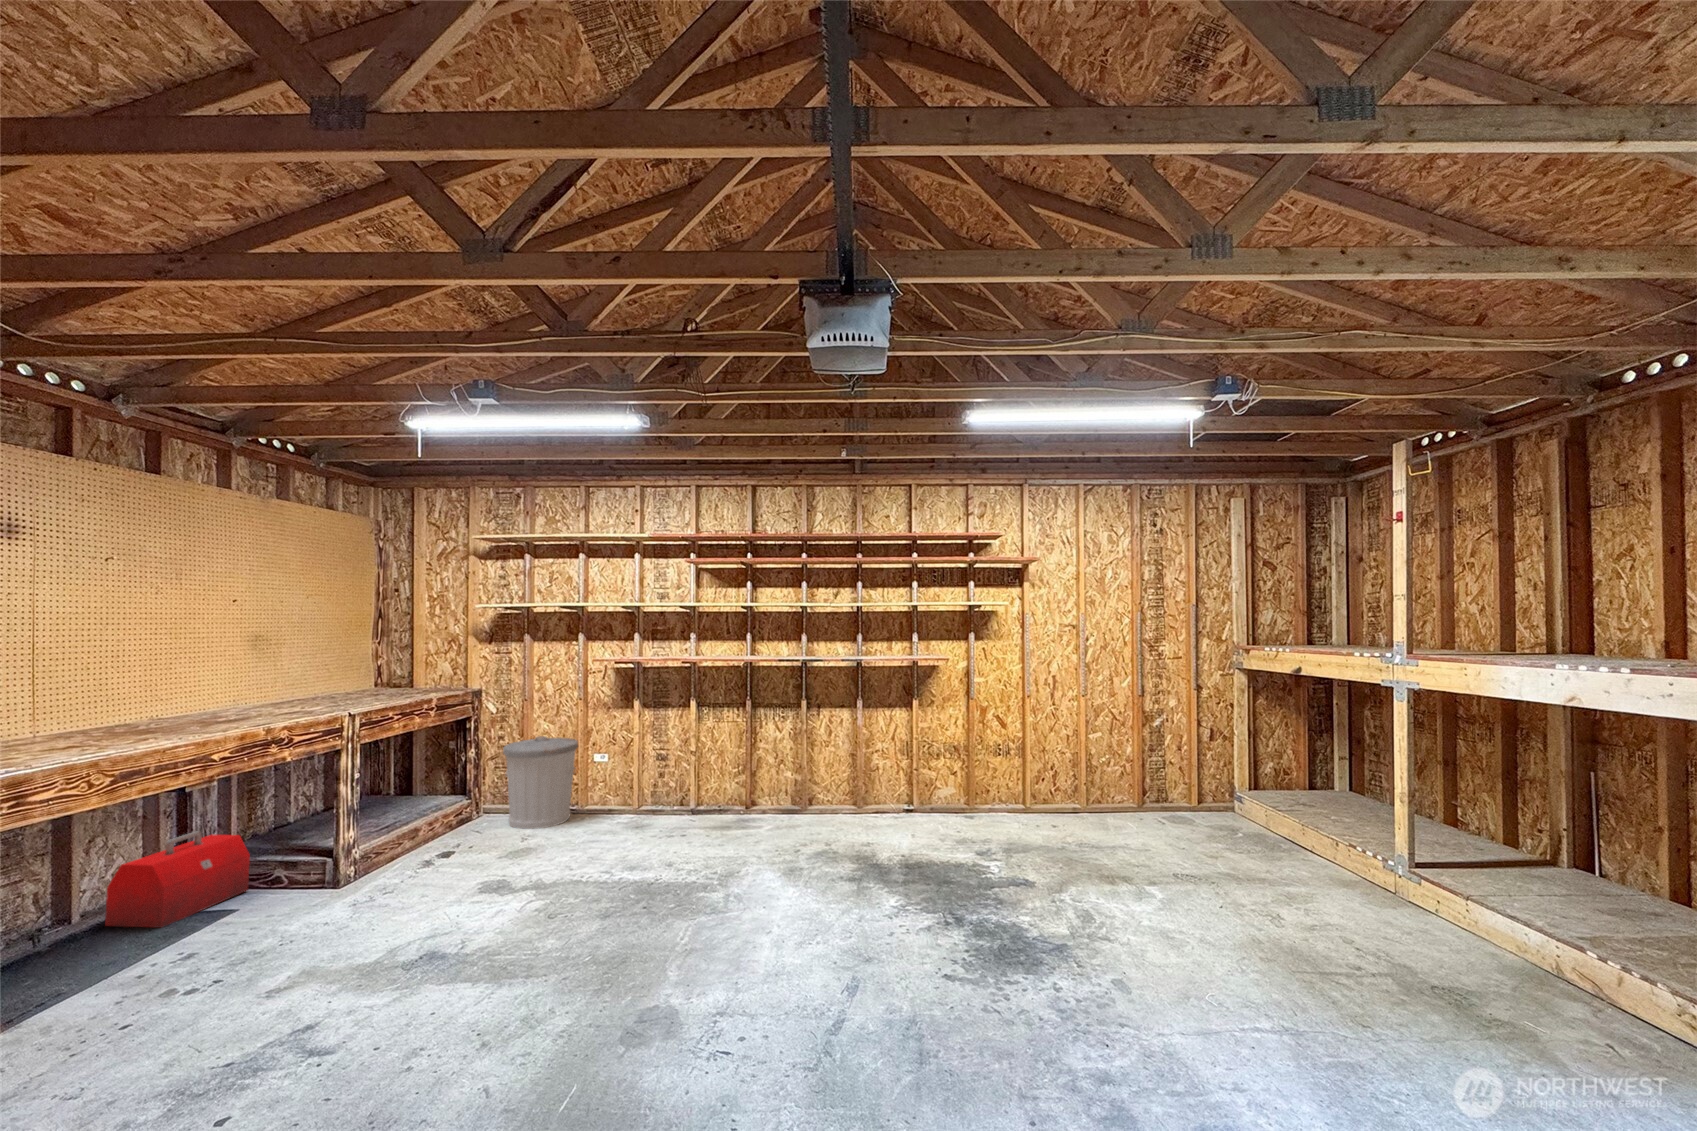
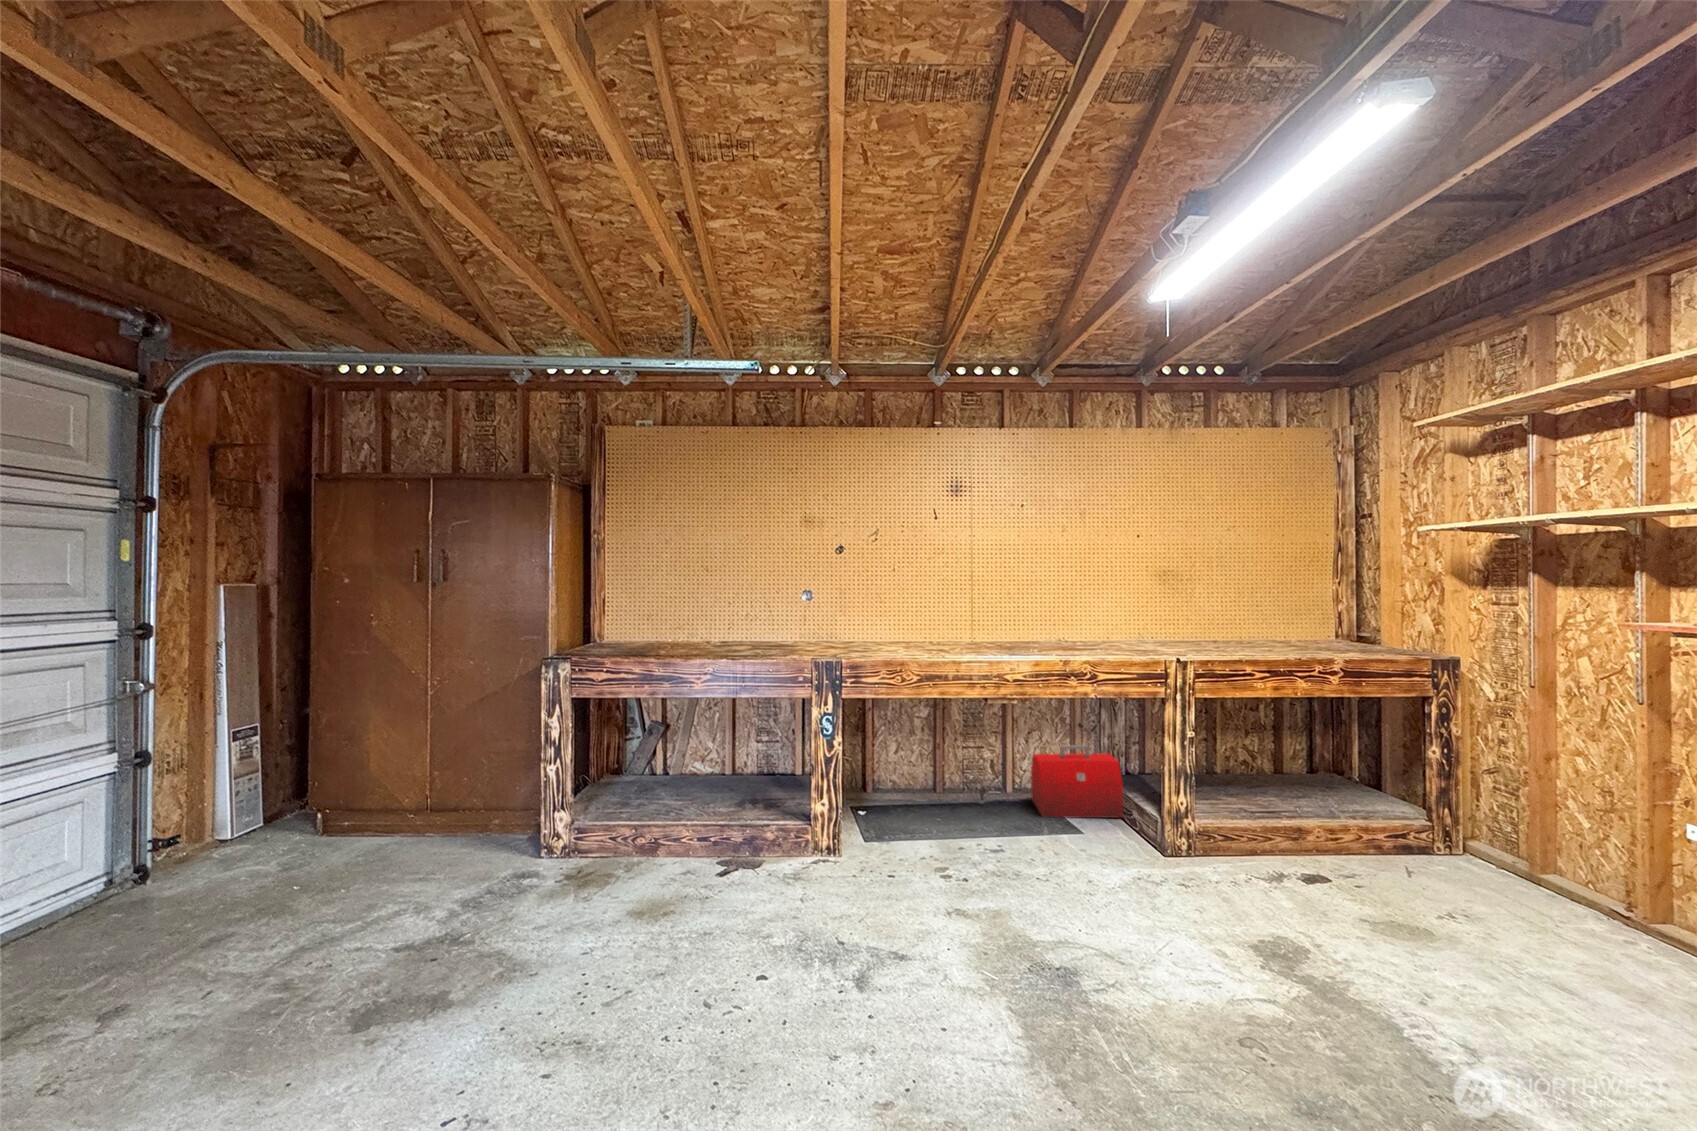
trash can: present [503,736,578,829] -> none [1454,754,1625,929]

